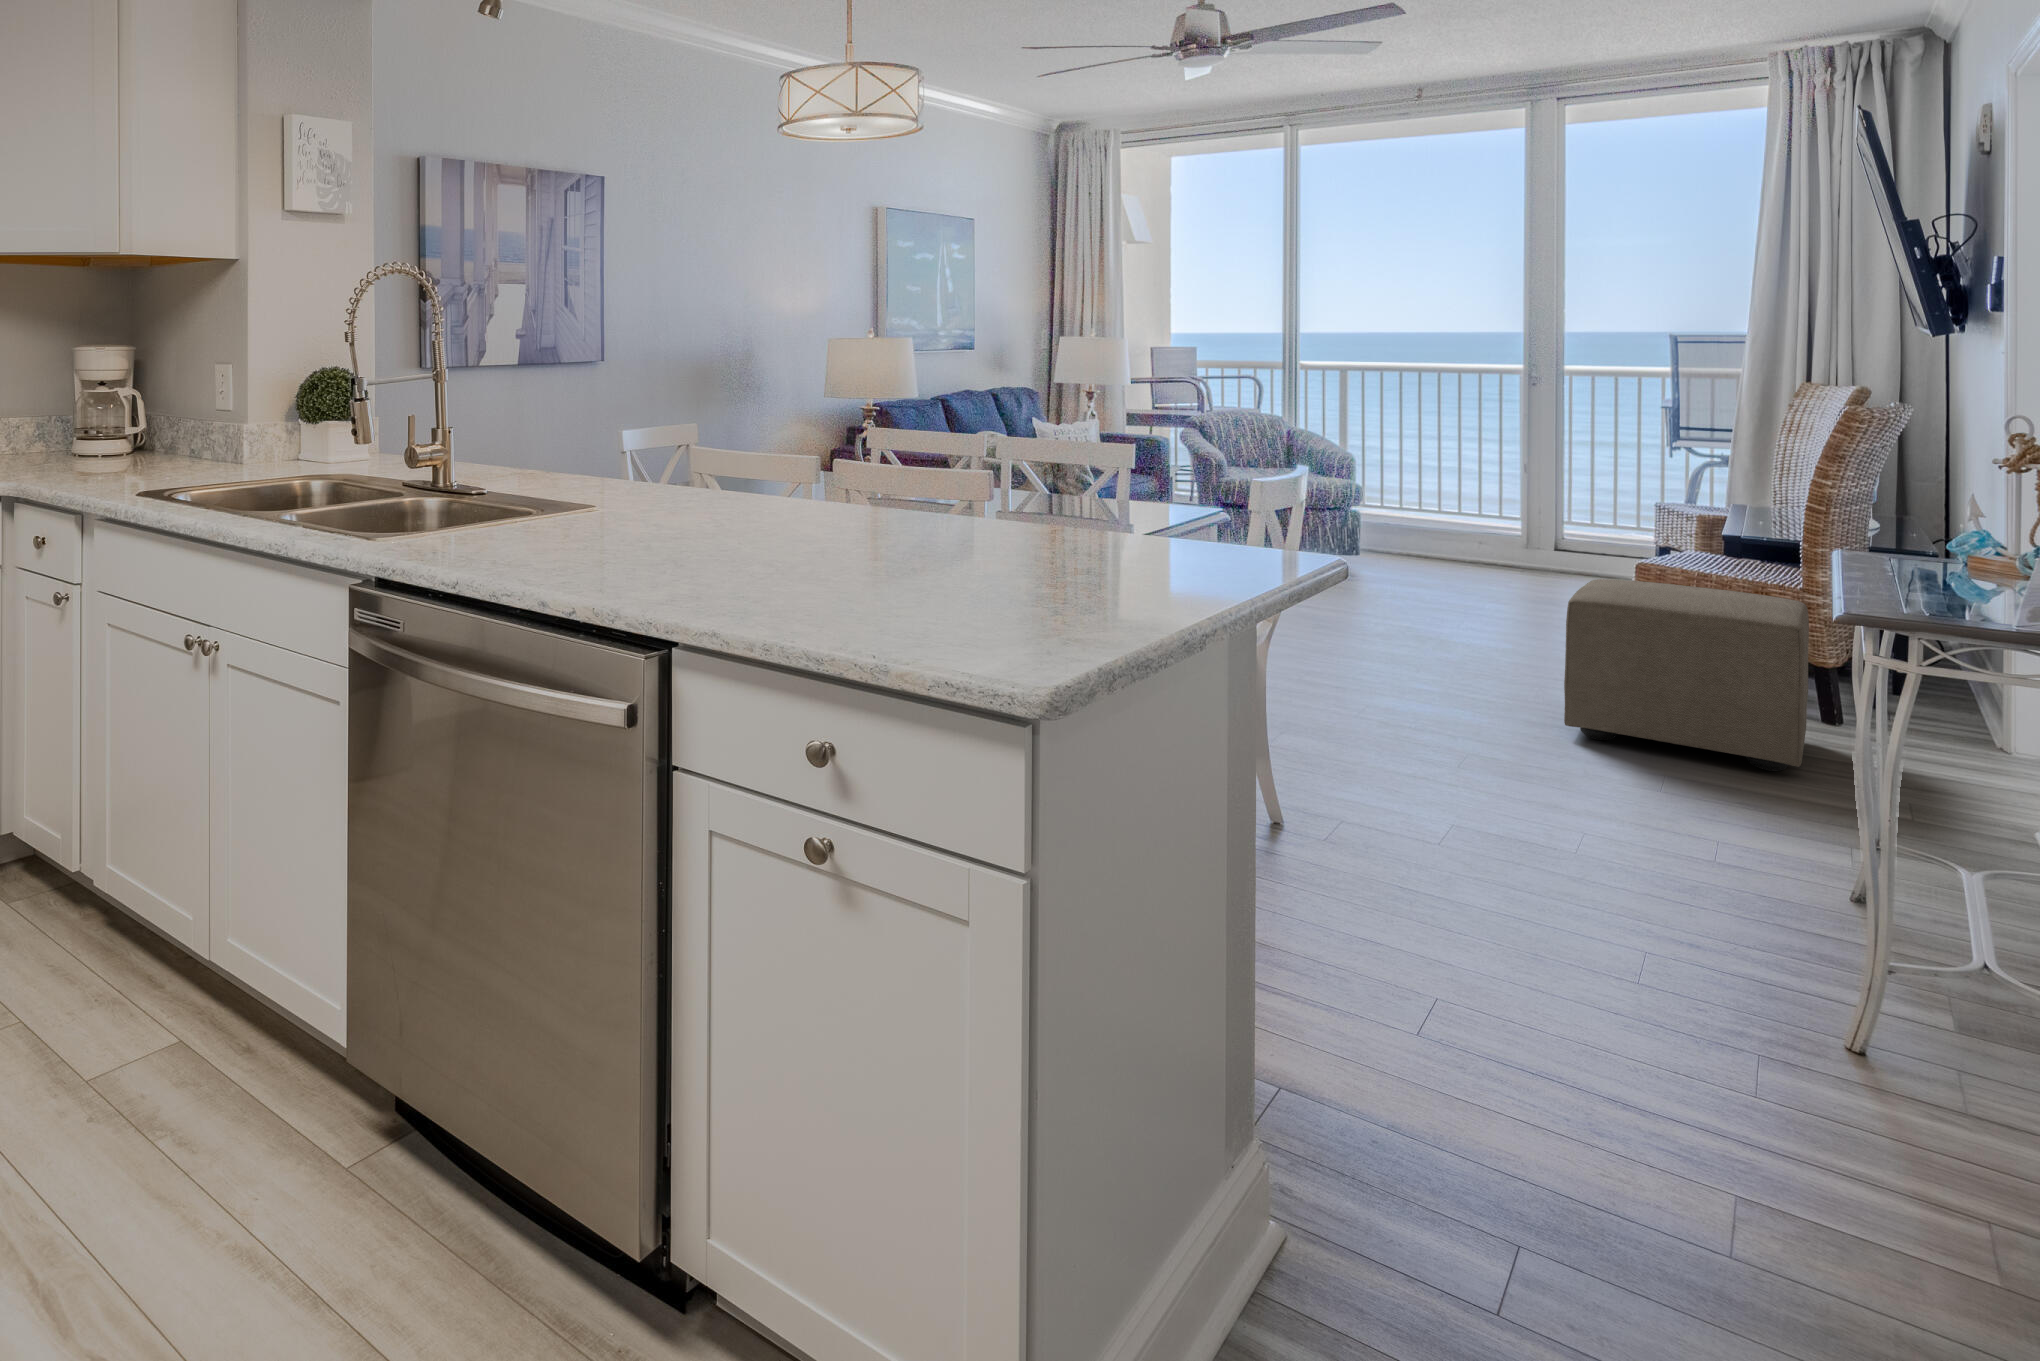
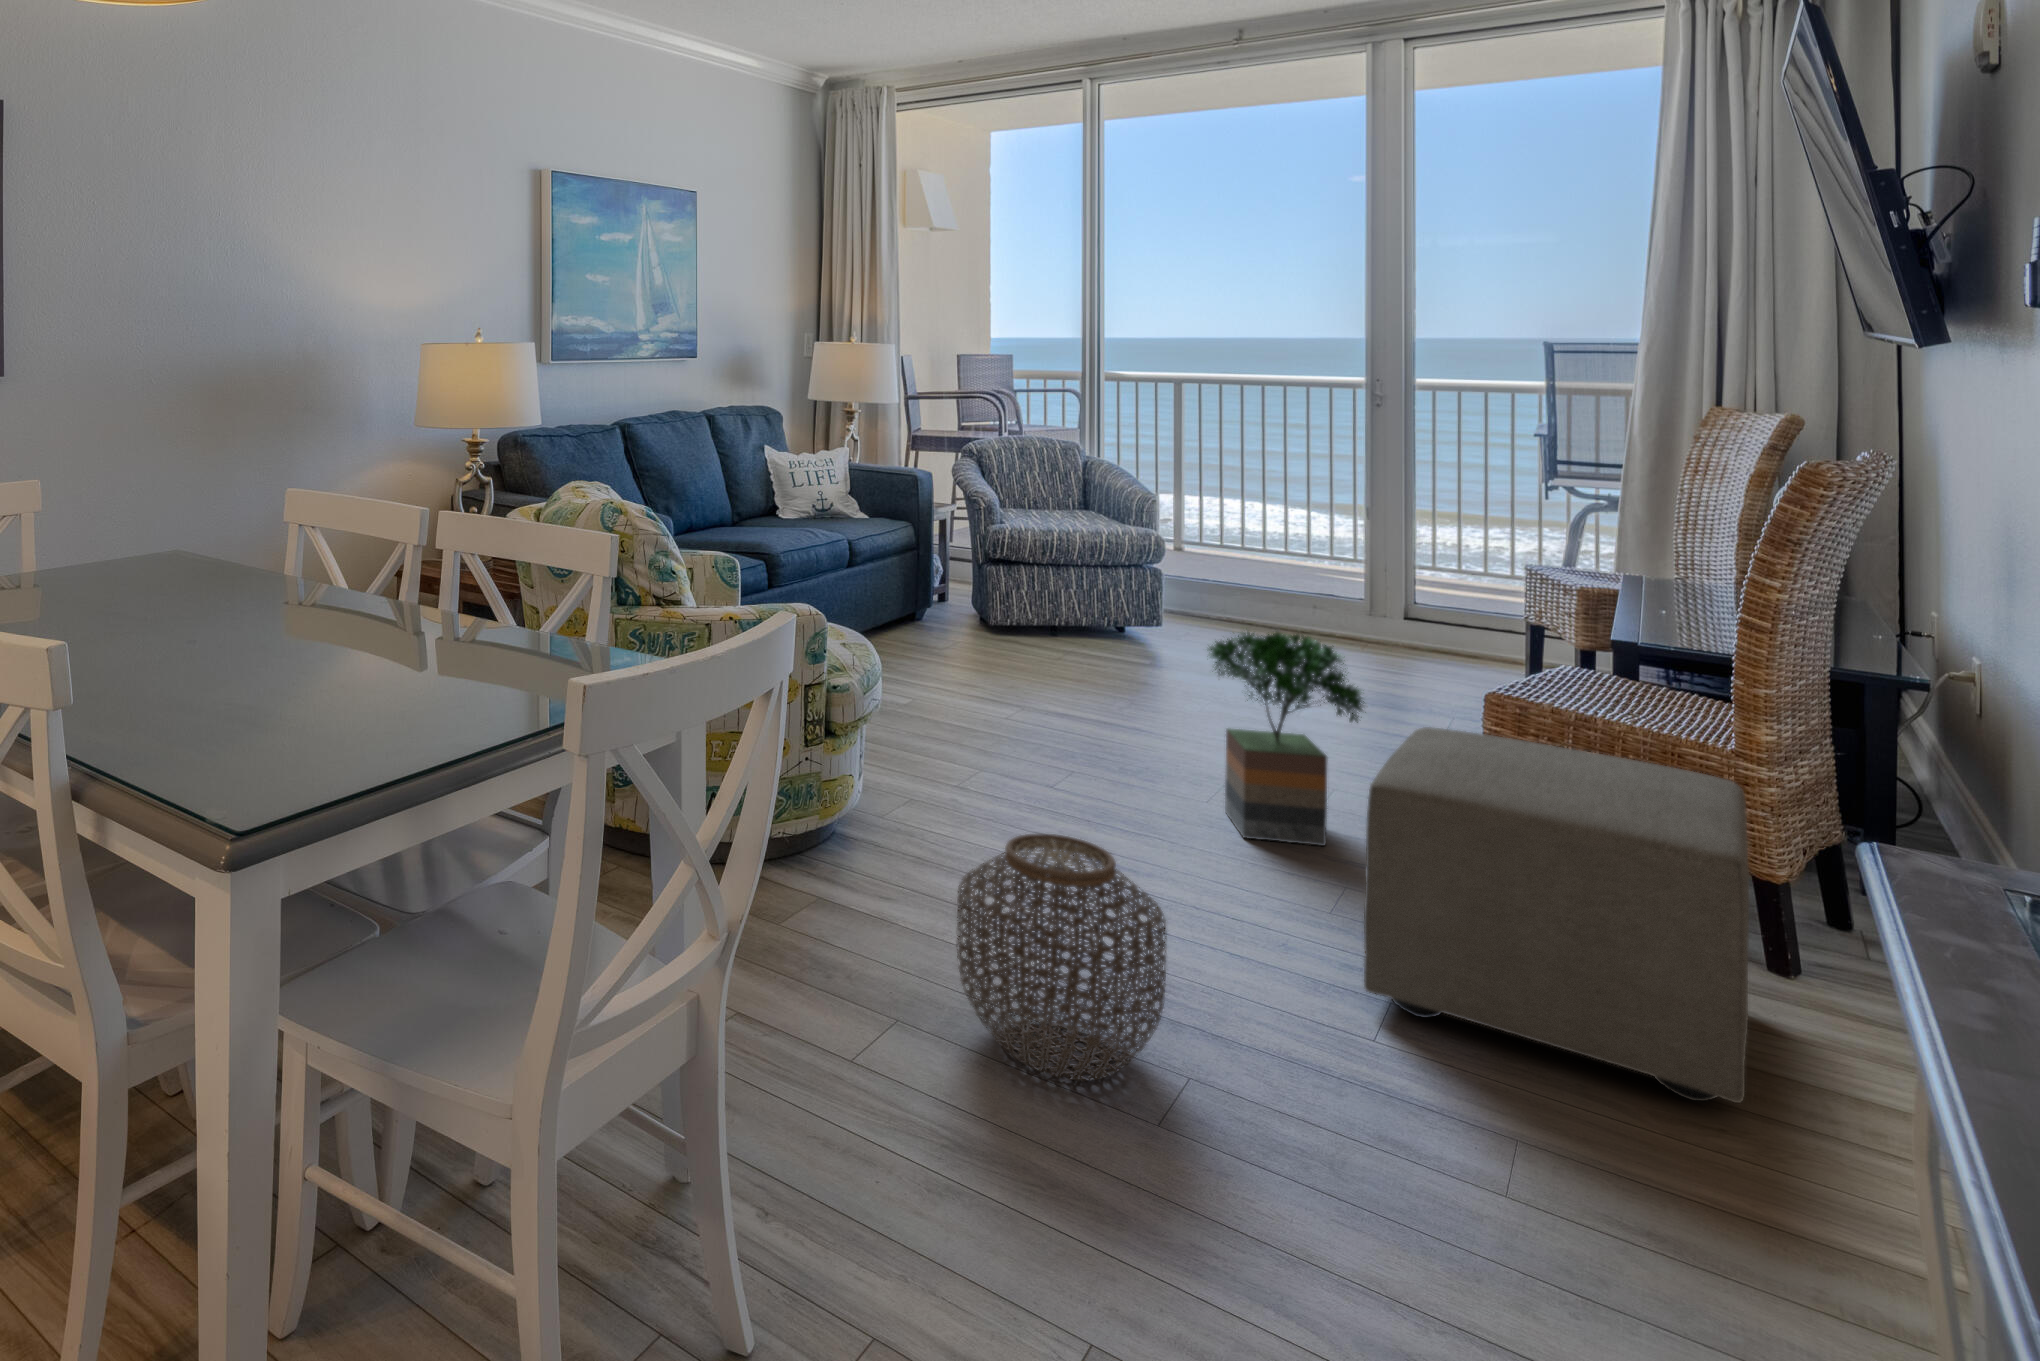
potted tree: none [1430,529,1553,671] -> present [1208,632,1366,846]
woven basket: none [1315,626,1451,759] -> present [957,833,1166,1080]

